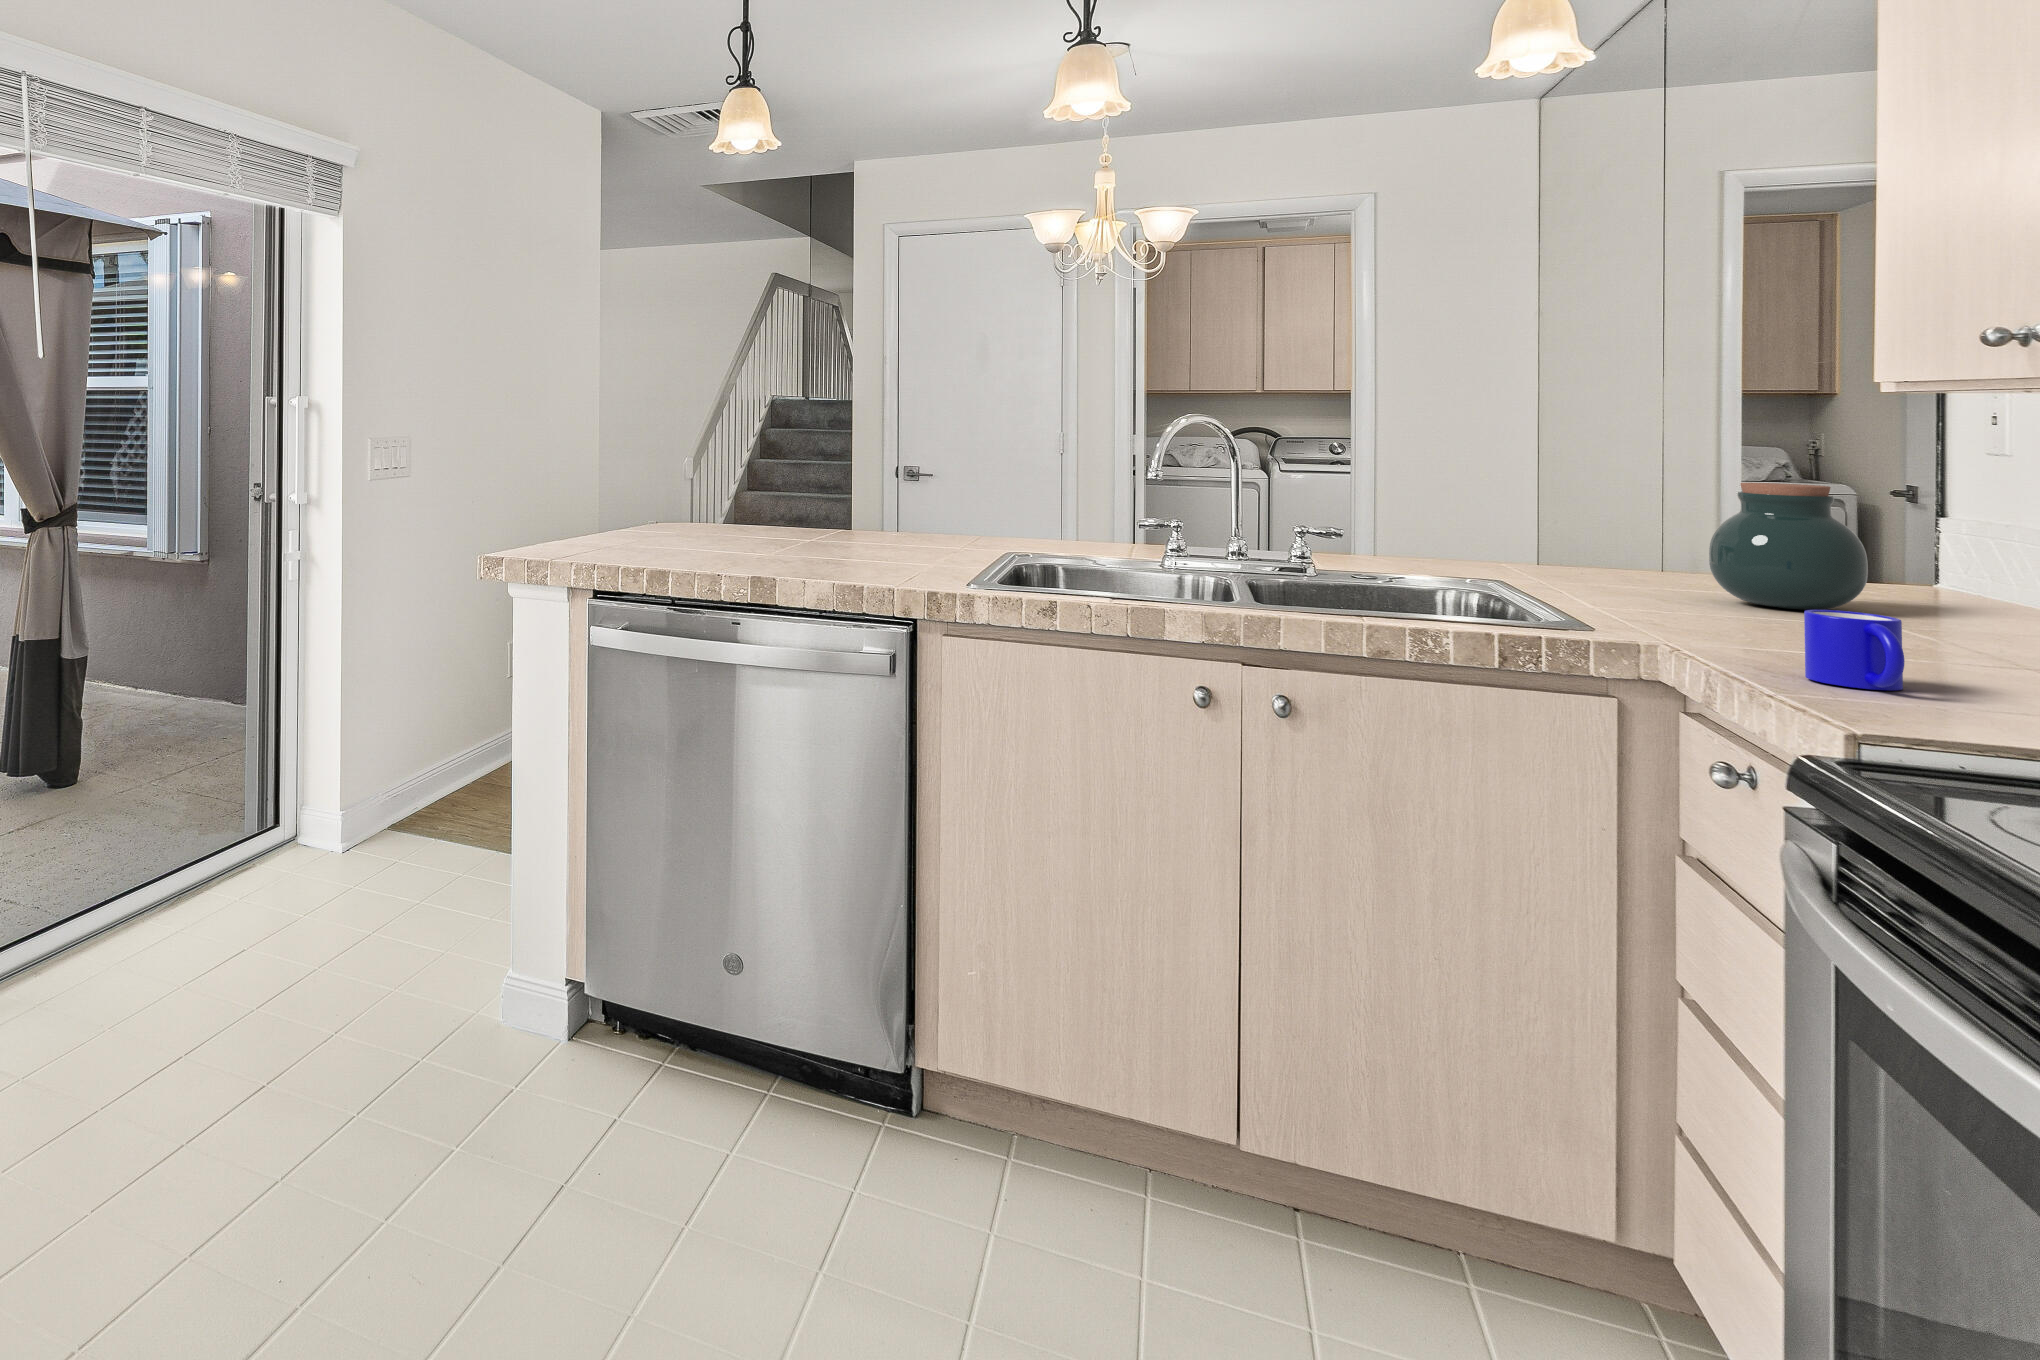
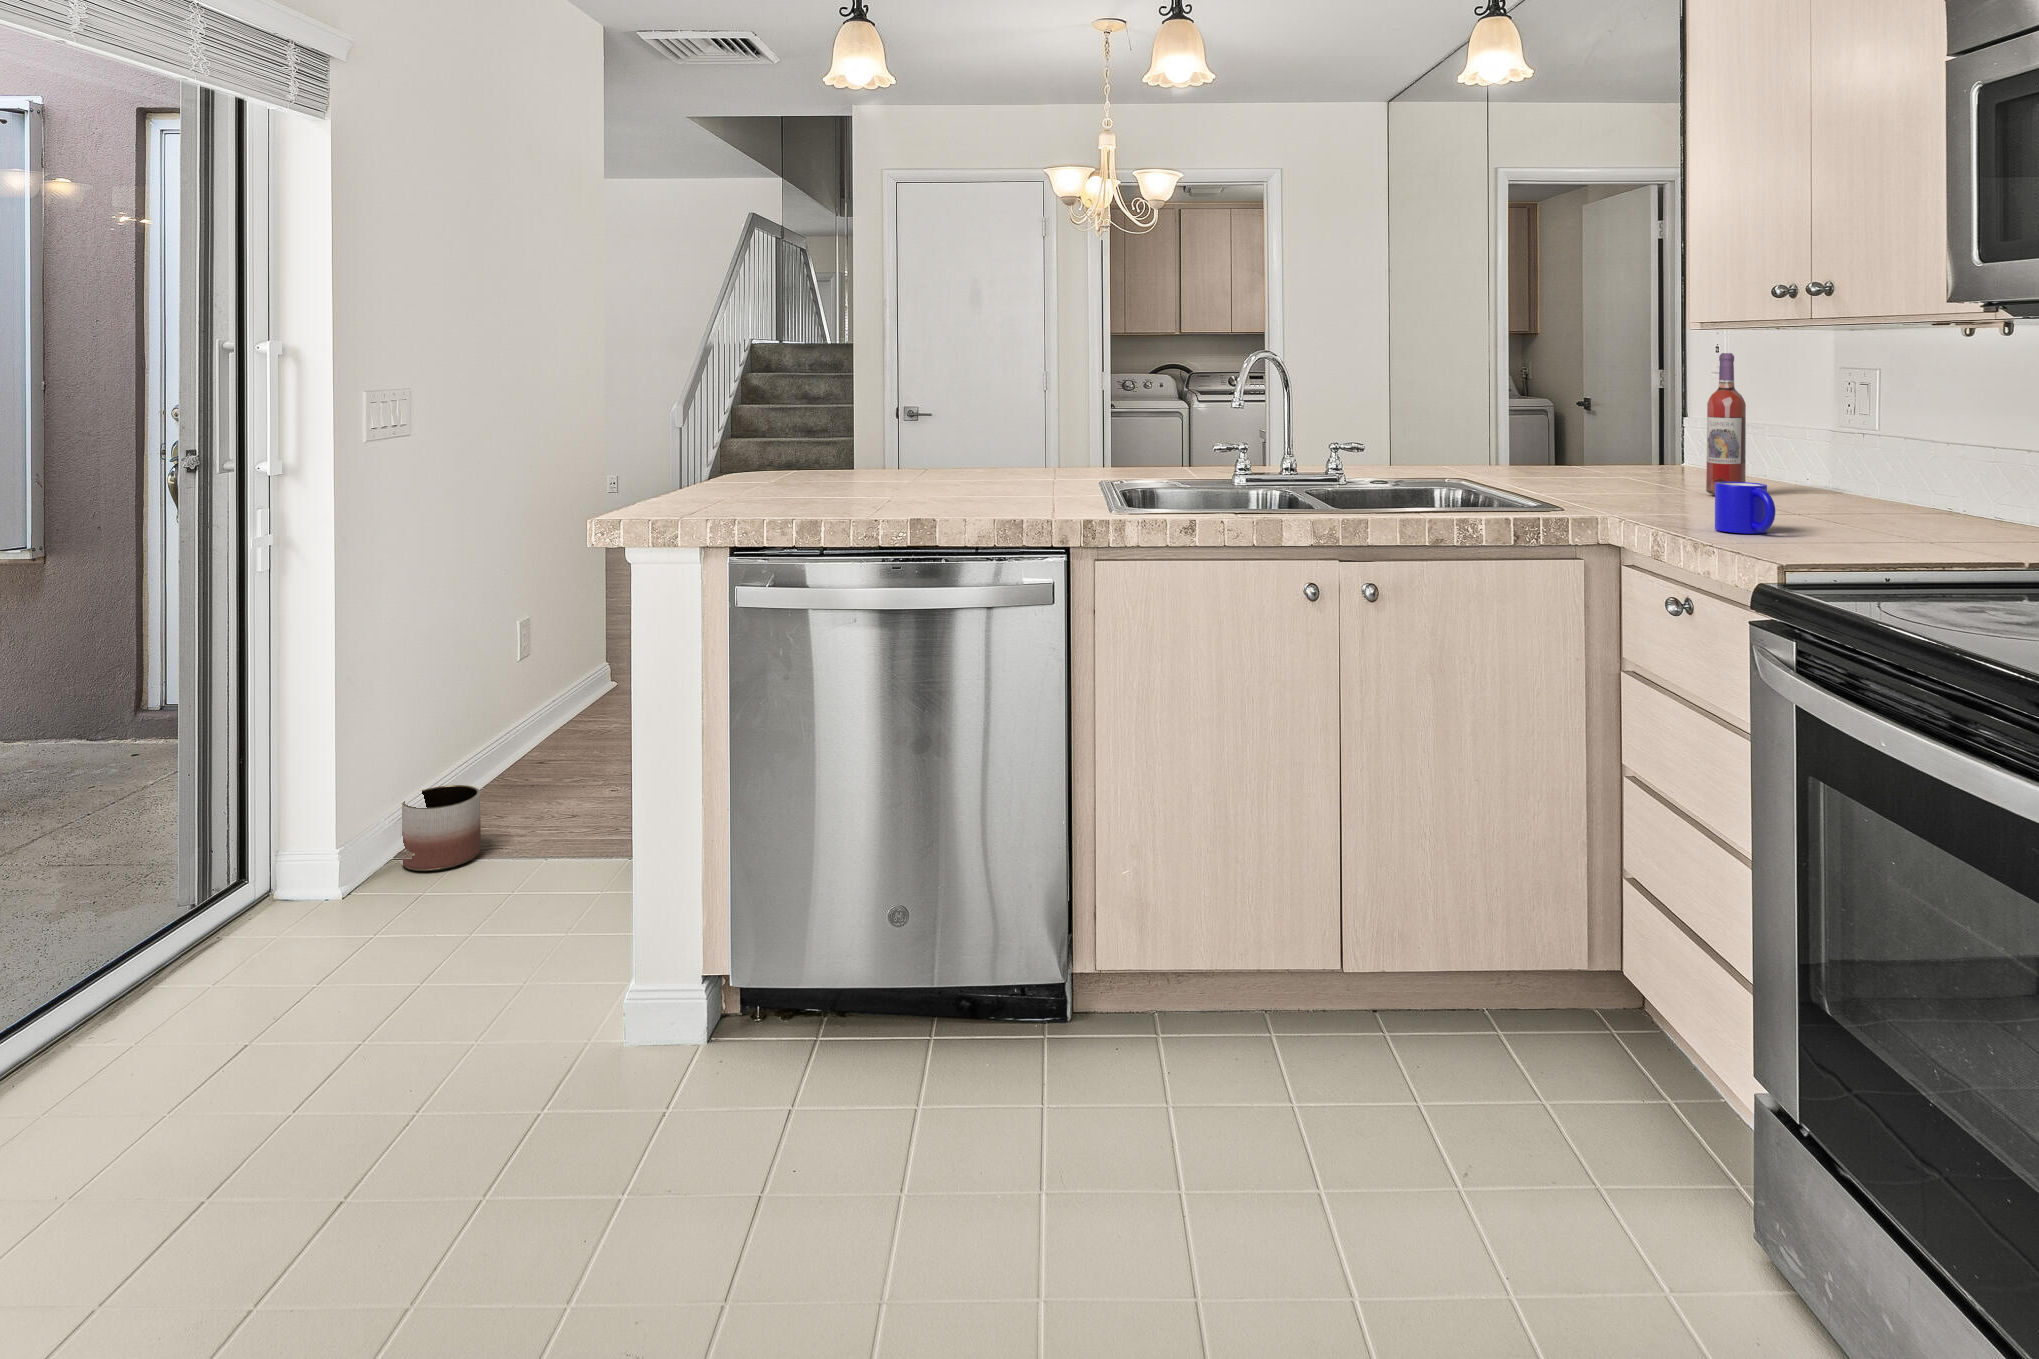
wine bottle: none [1885,425,1963,633] -> present [1706,353,1746,495]
jar: present [1709,483,1868,610] -> none [1598,397,1686,486]
planter: none [396,771,457,842] -> present [401,785,481,871]

